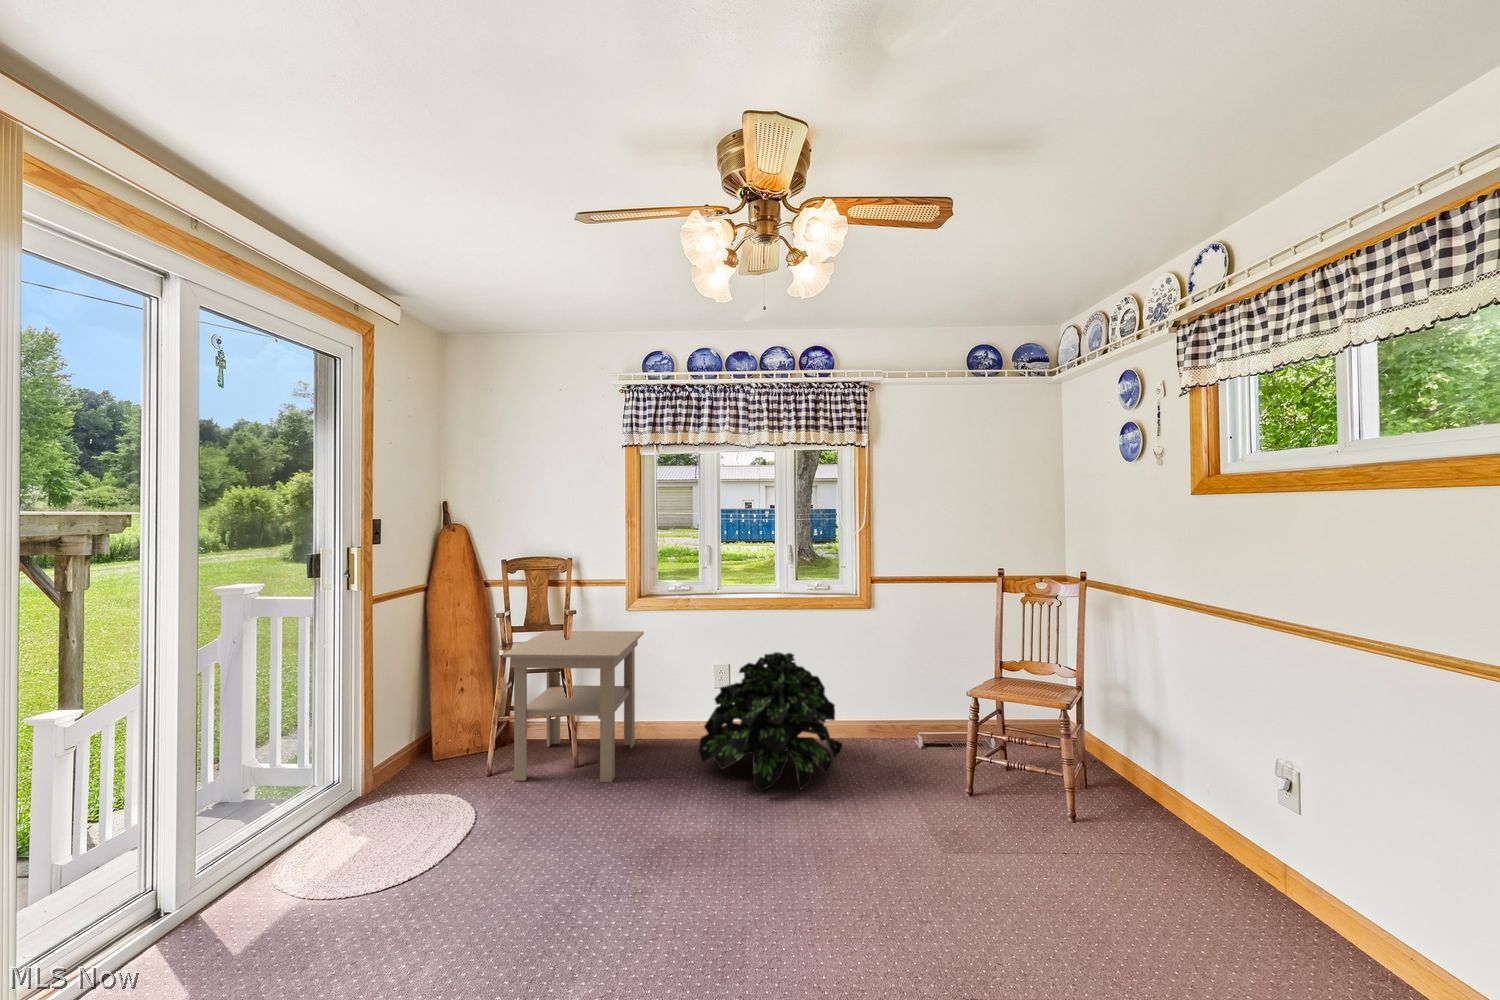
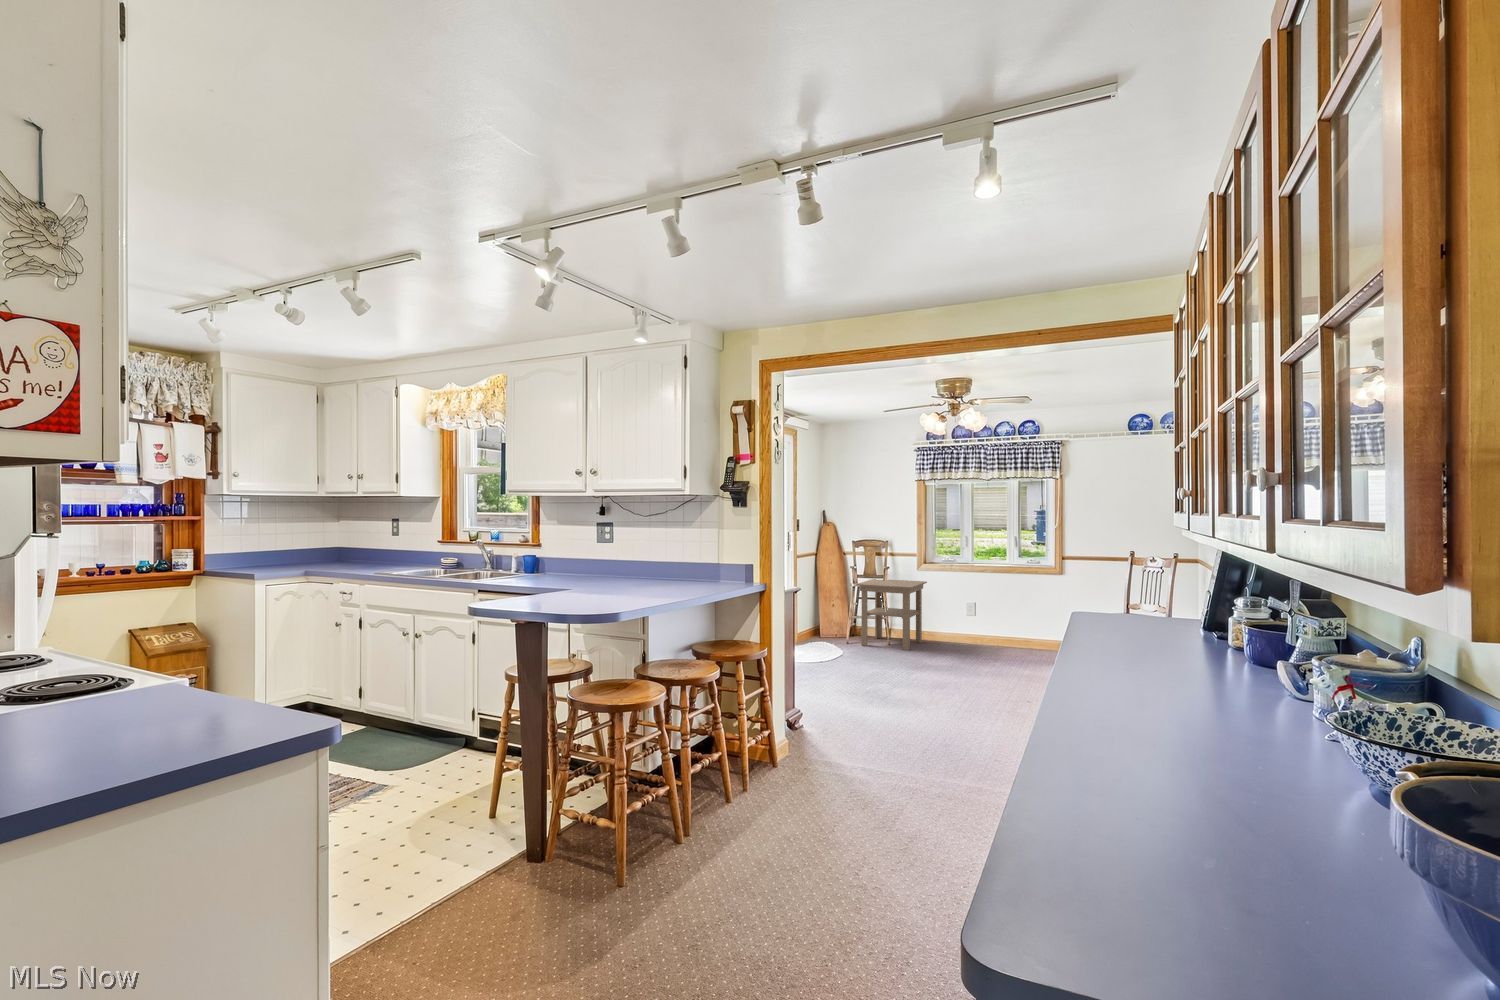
potted plant: present [698,652,843,792] -> none [953,593,1032,659]

